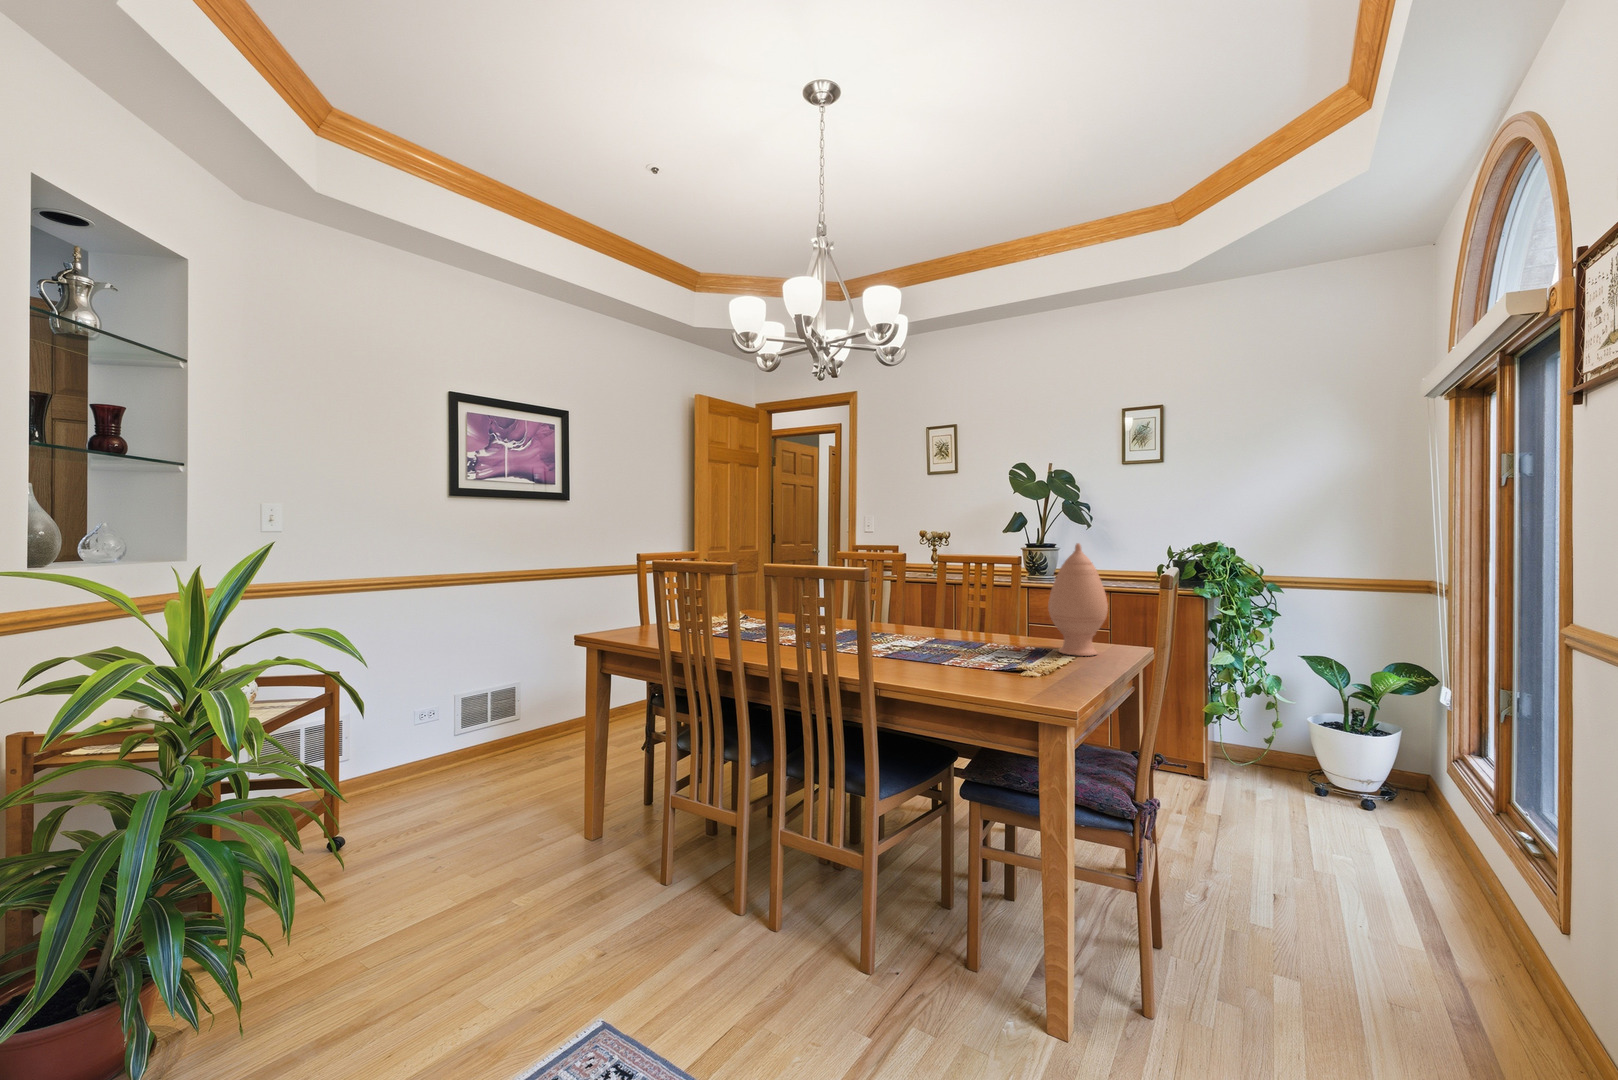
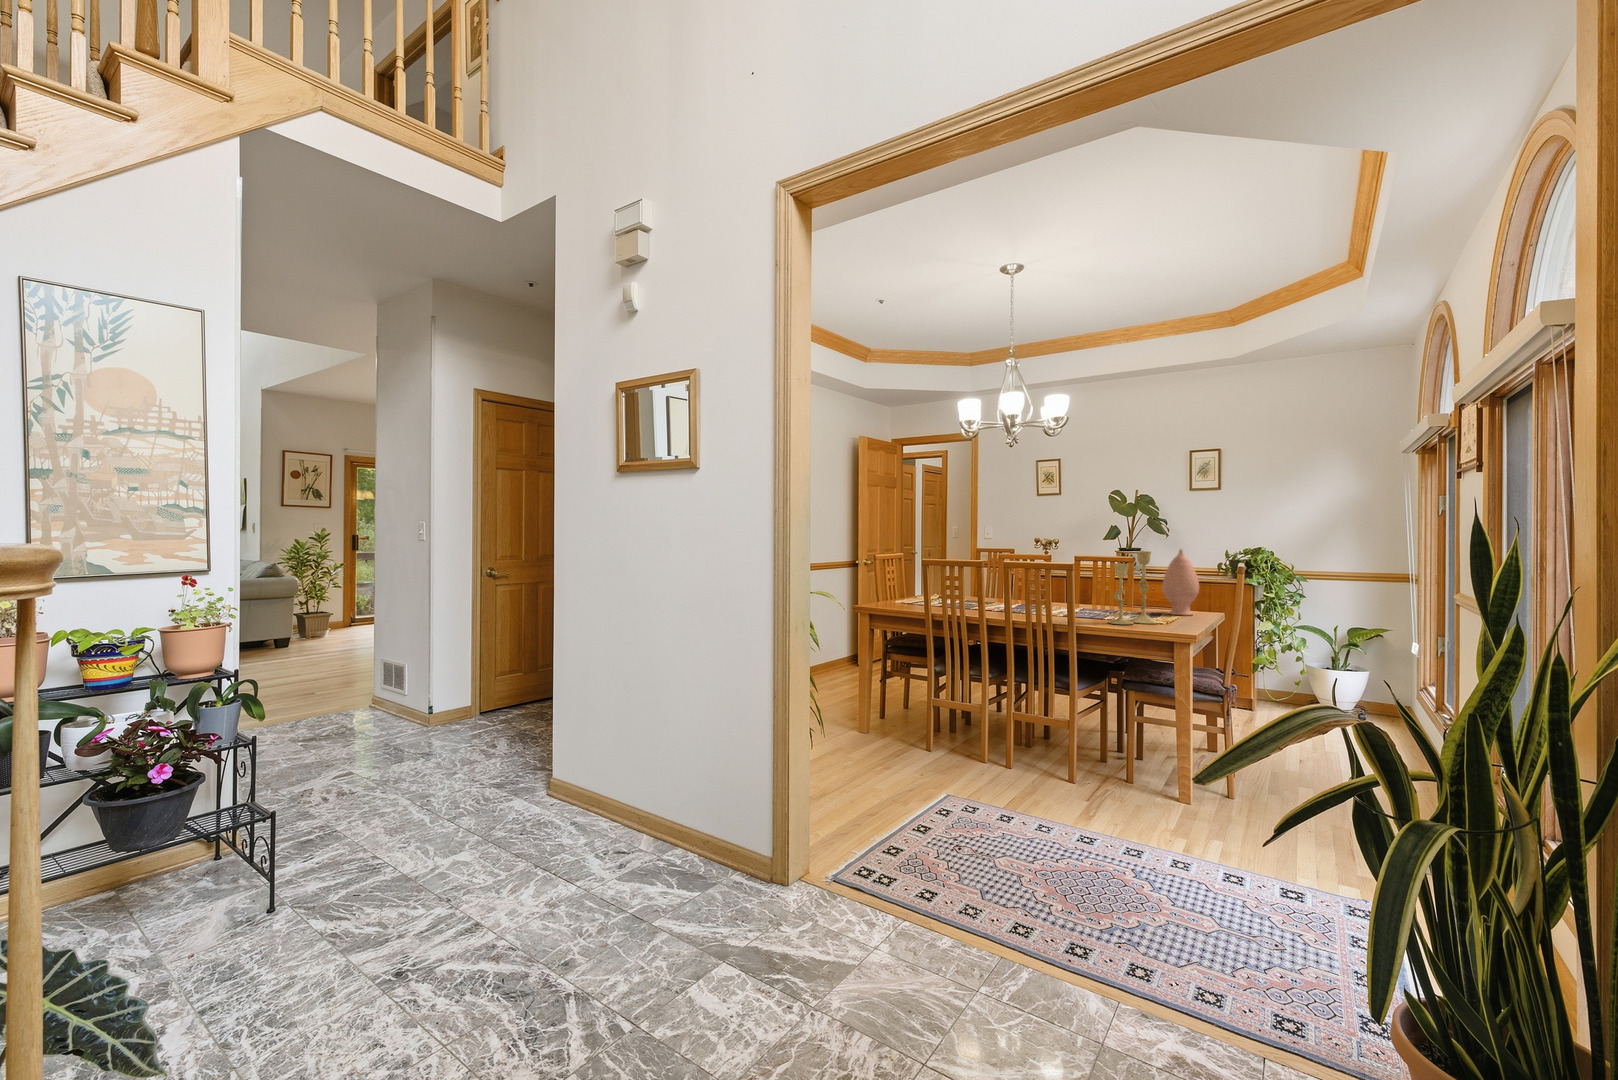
candlestick: none [937,547,1028,680] -> present [1108,551,1159,625]

